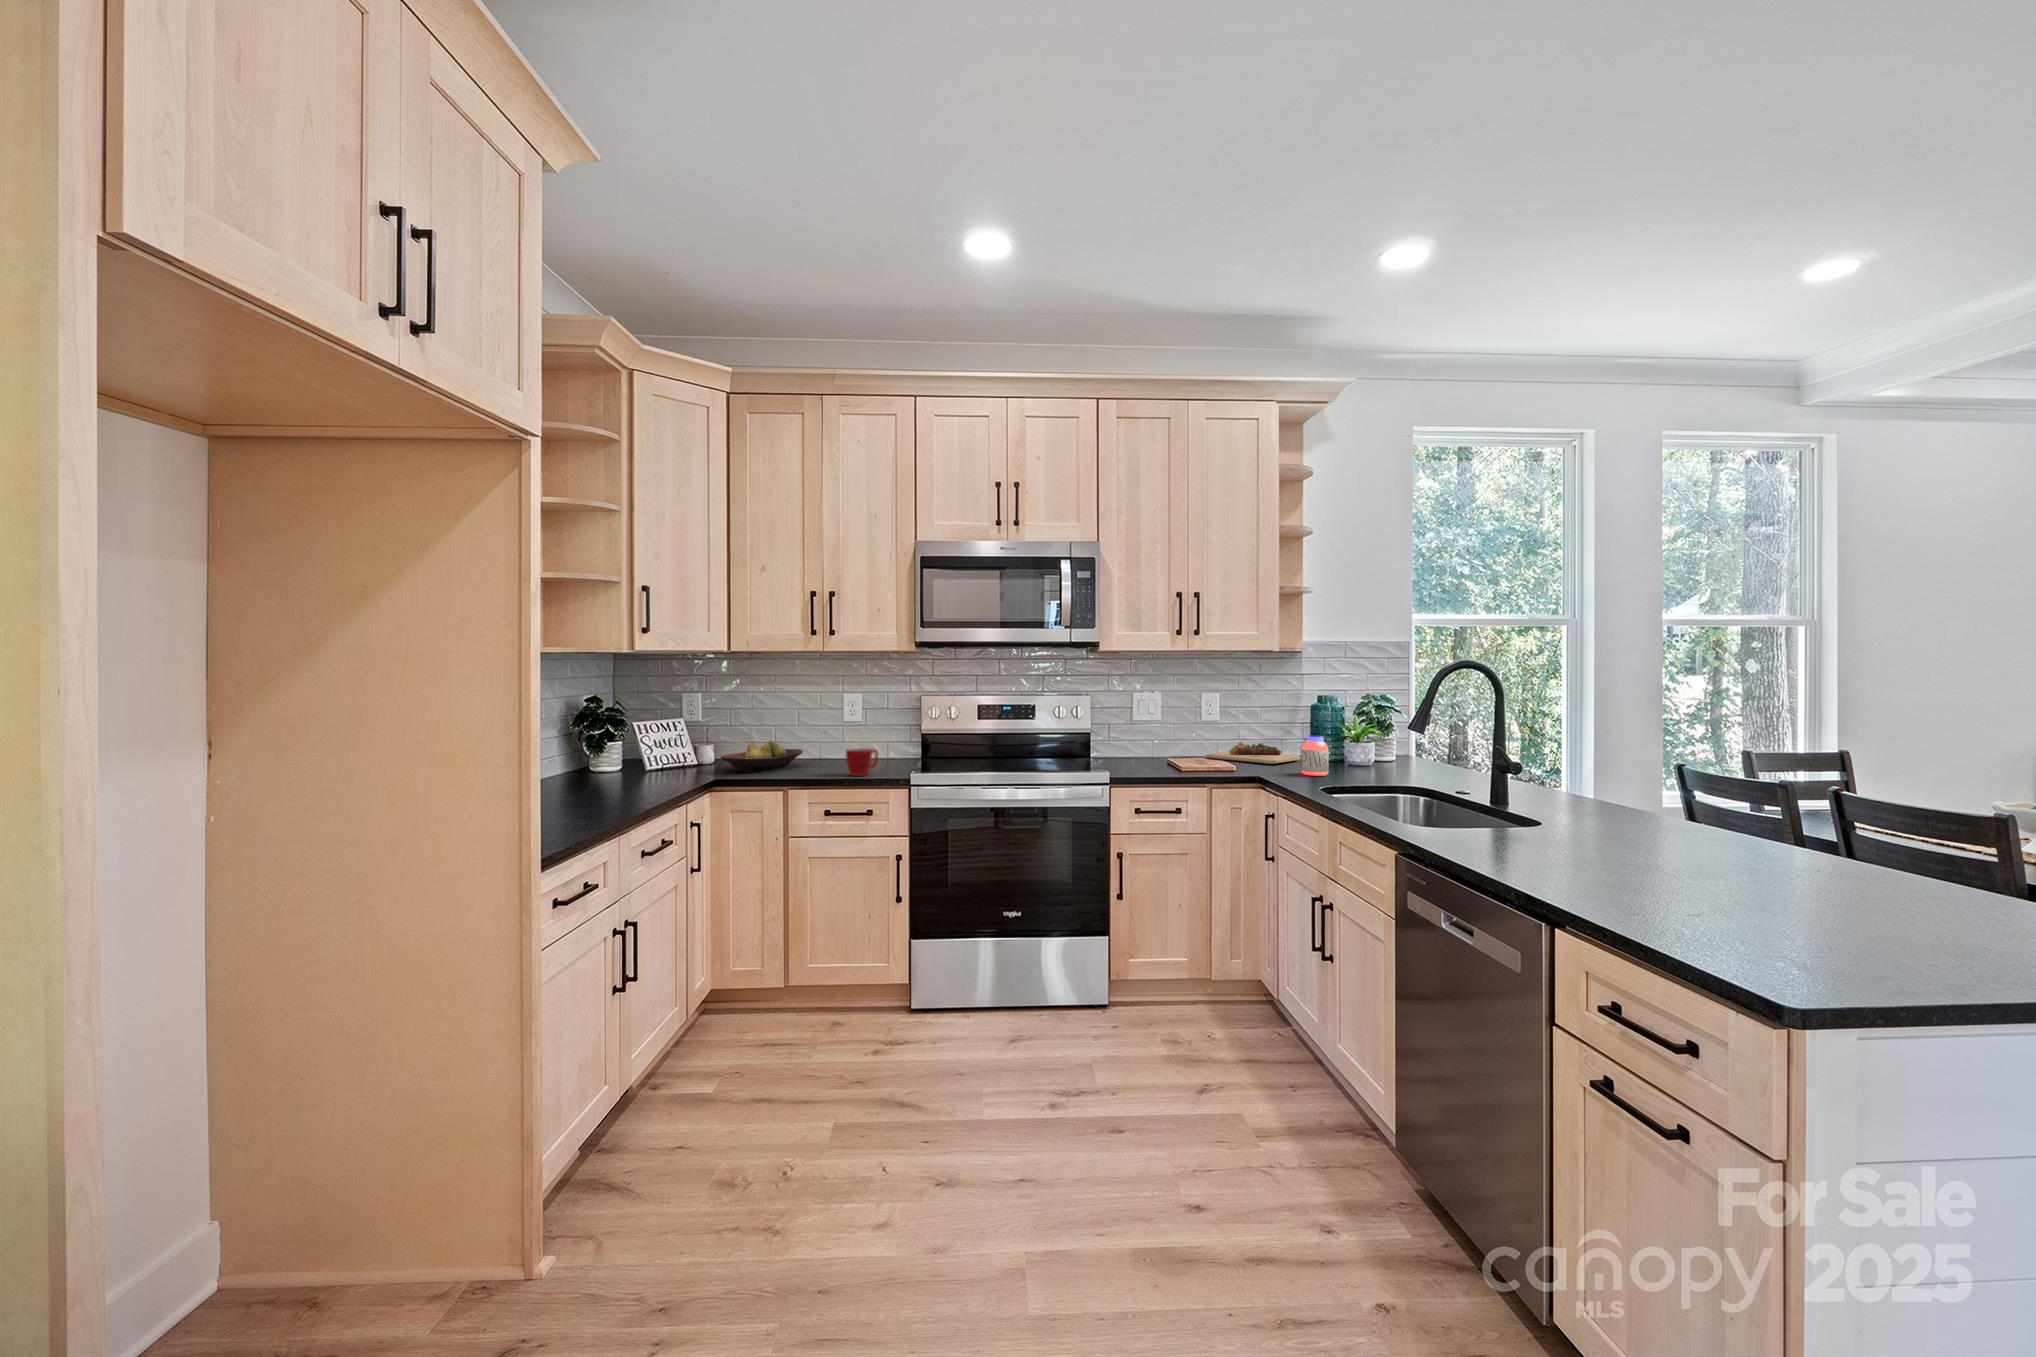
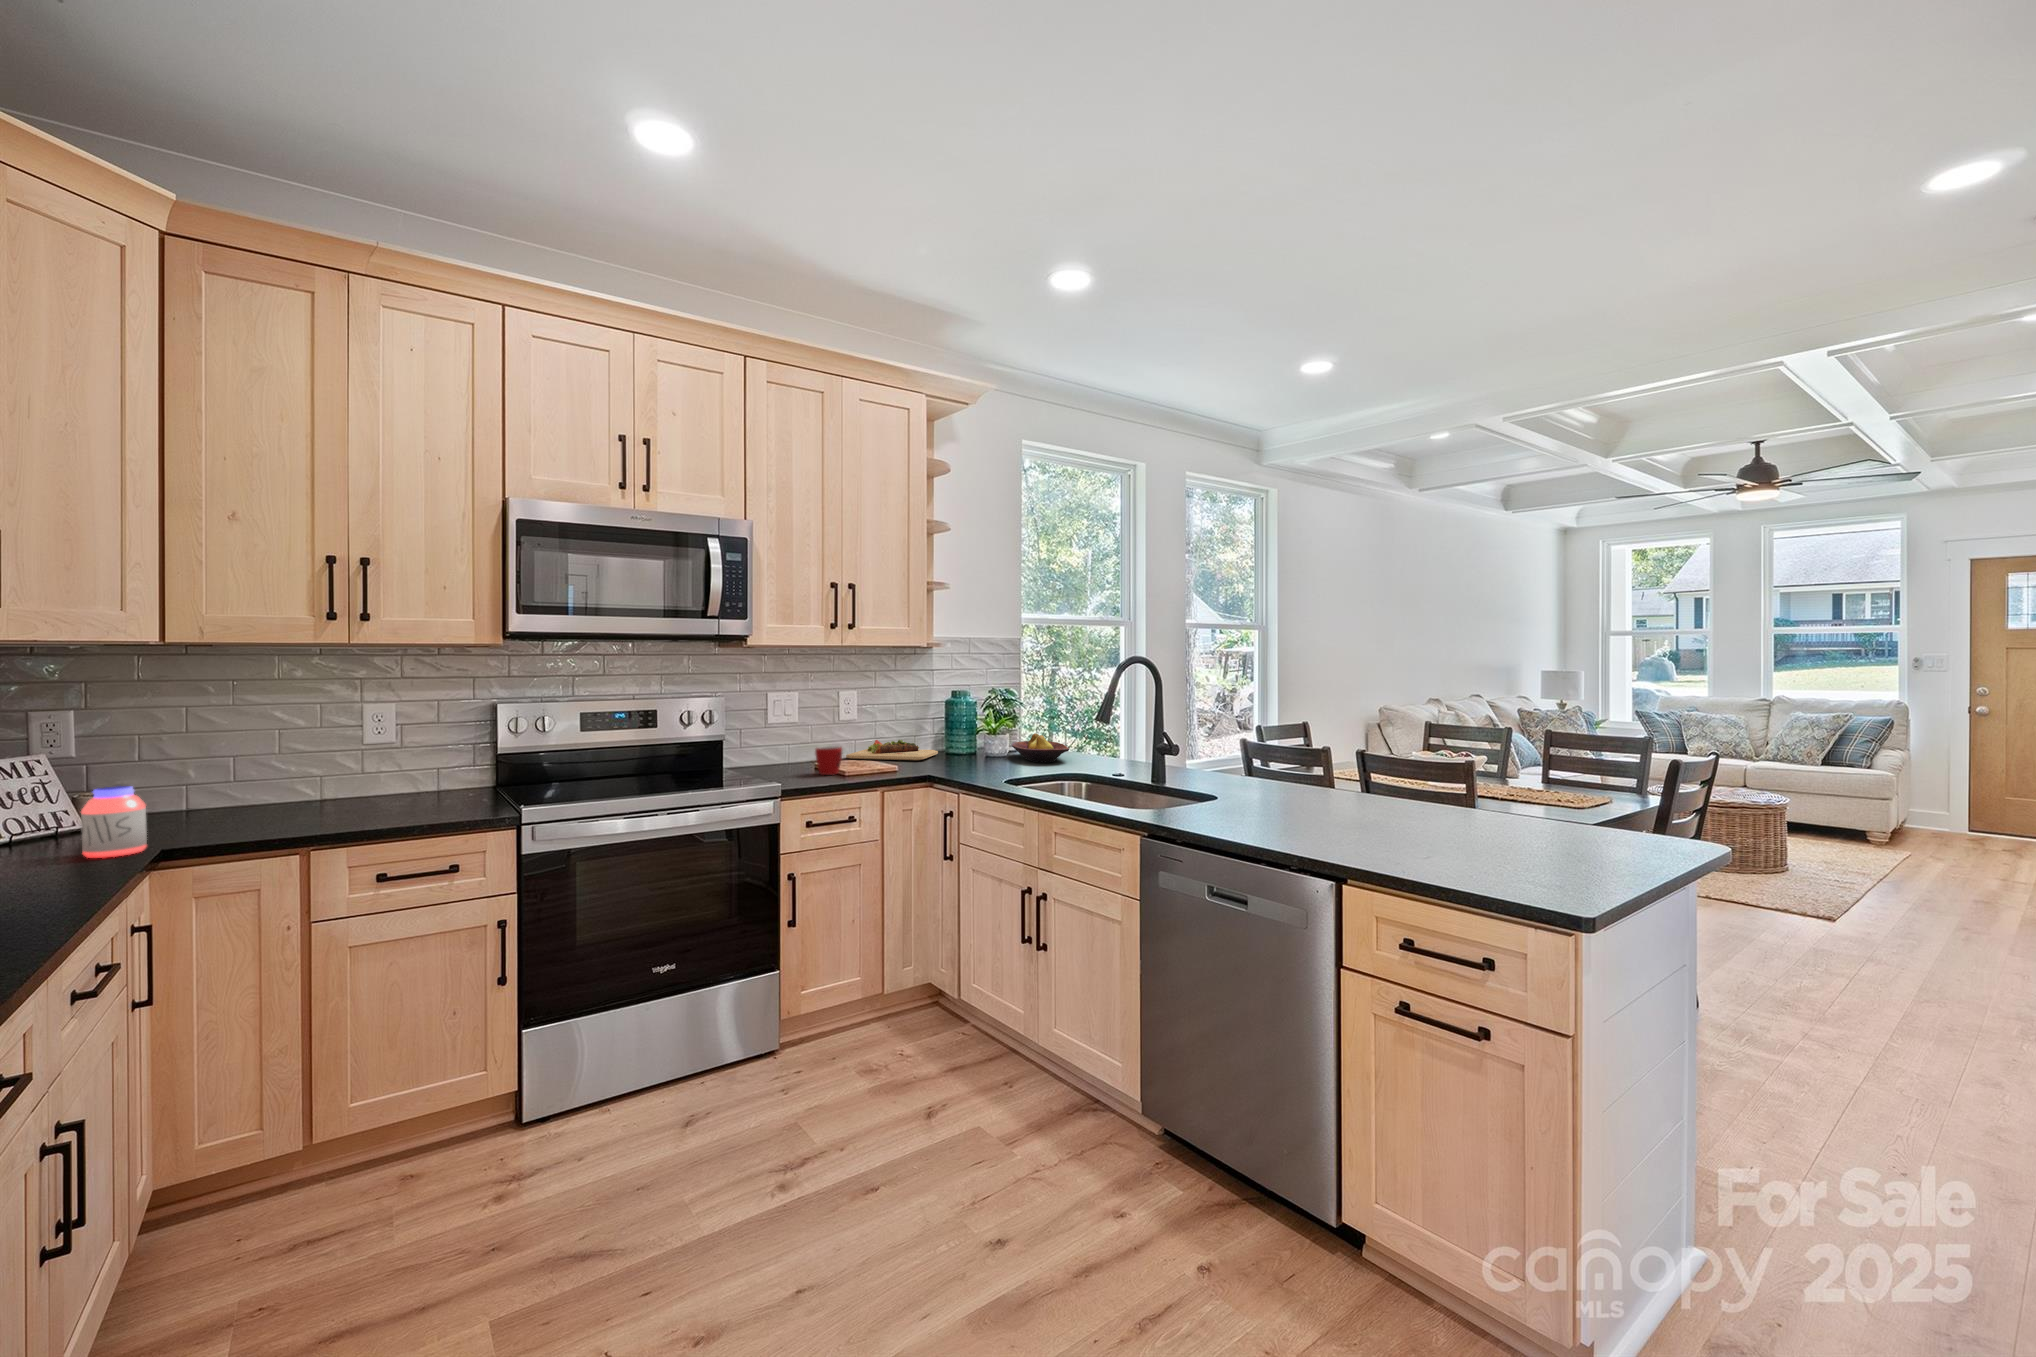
jar: present [1302,736,1329,776] -> present [81,786,147,858]
fruit bowl: present [721,741,803,772] -> present [1011,733,1069,763]
mug: present [846,748,878,776] -> present [815,746,842,775]

